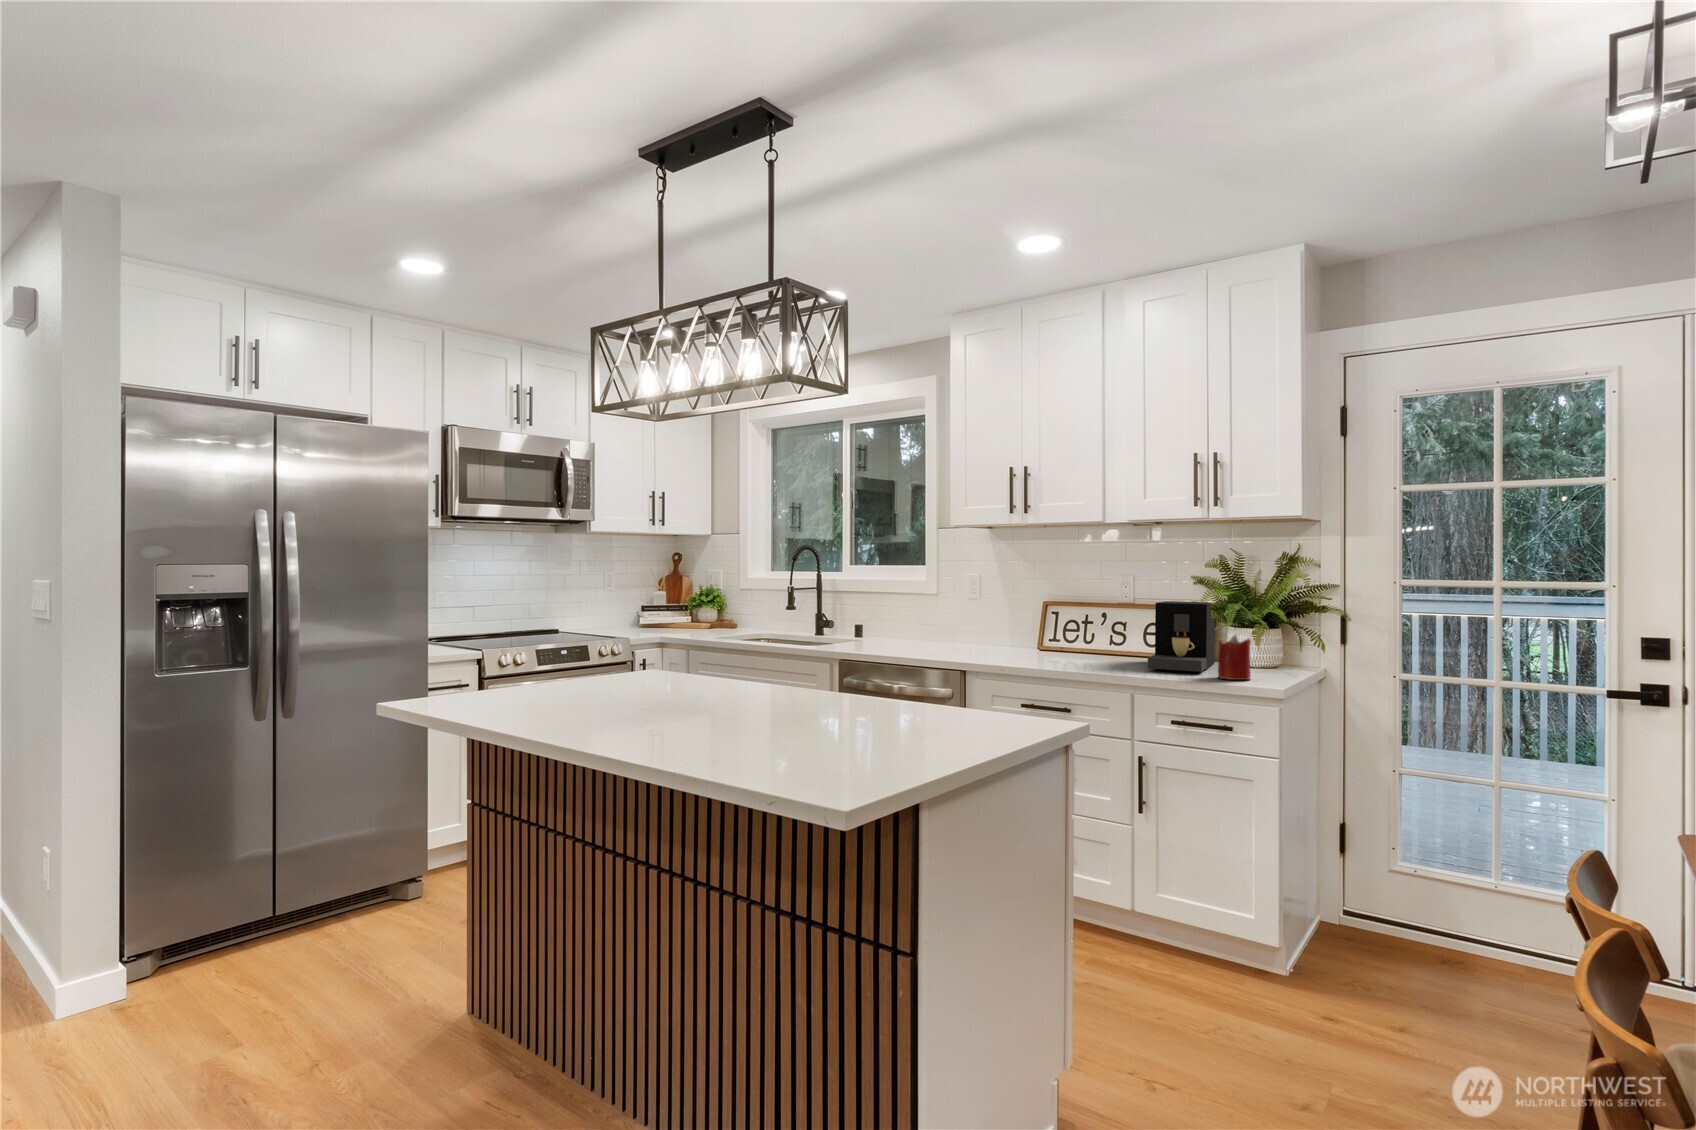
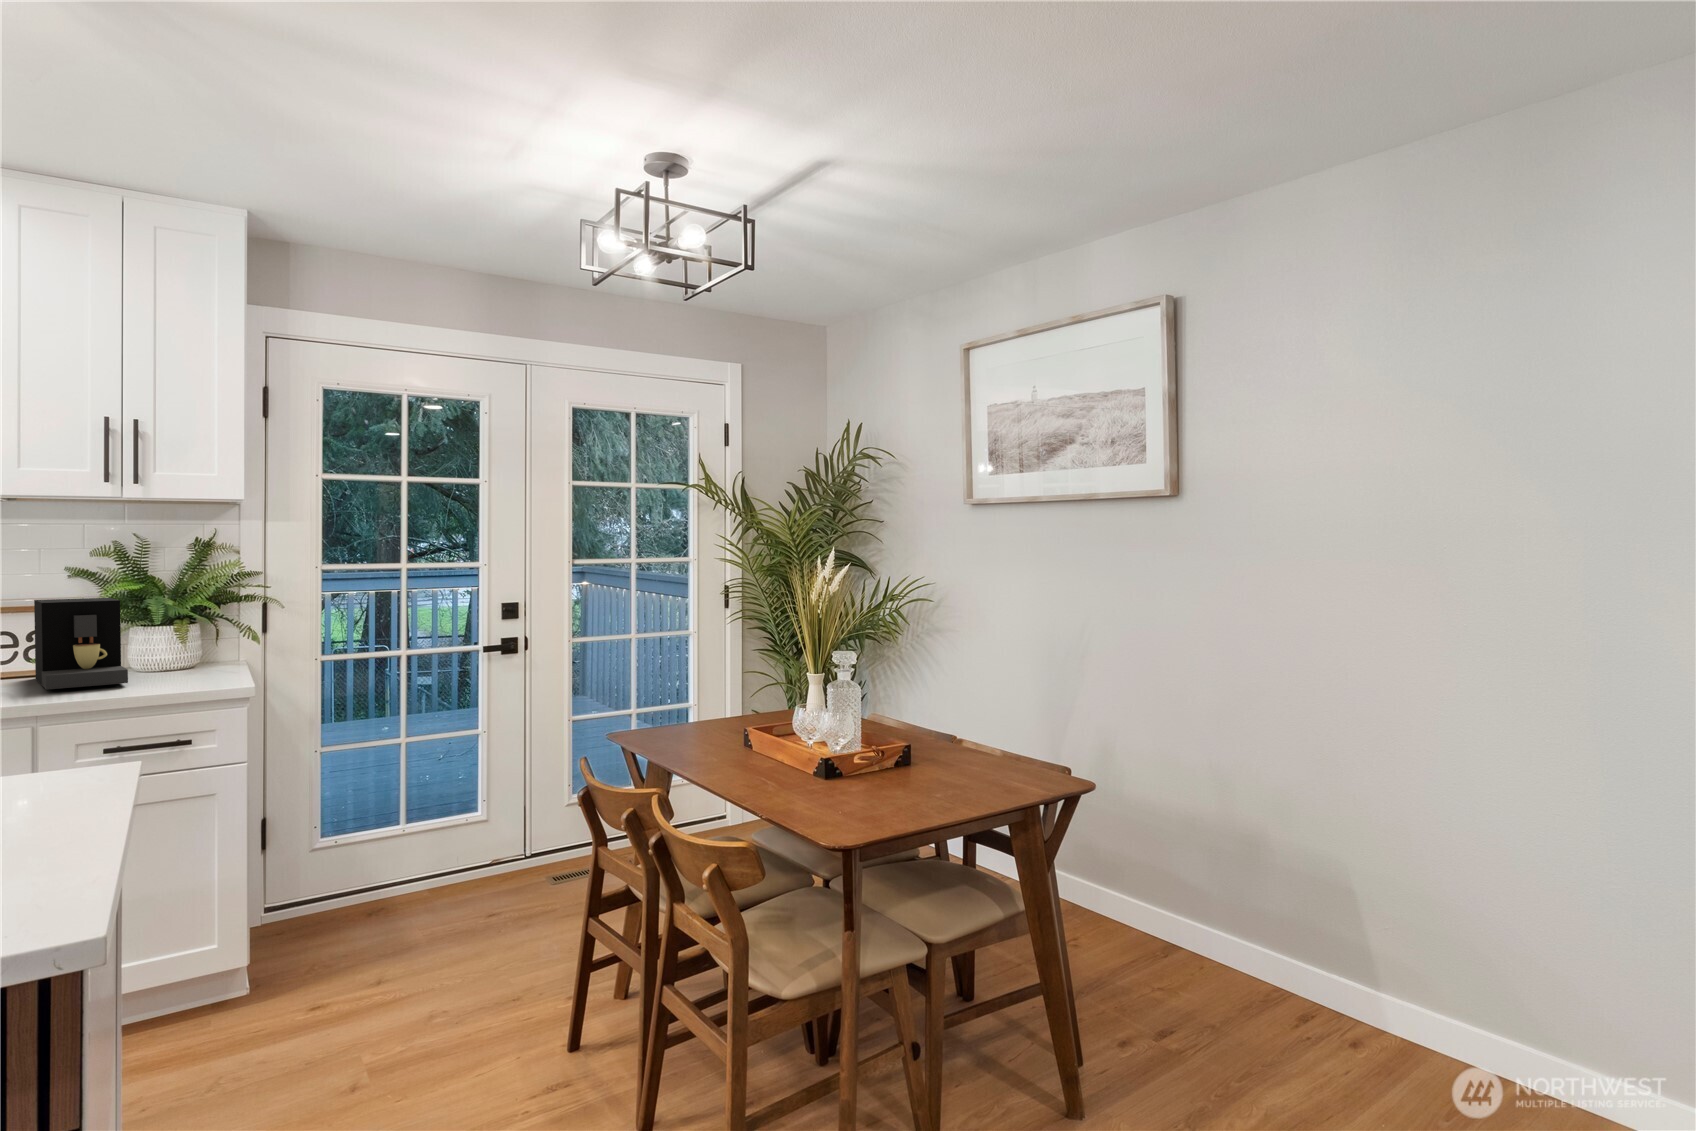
candle: present [1218,635,1251,680] -> none [156,633,199,687]

